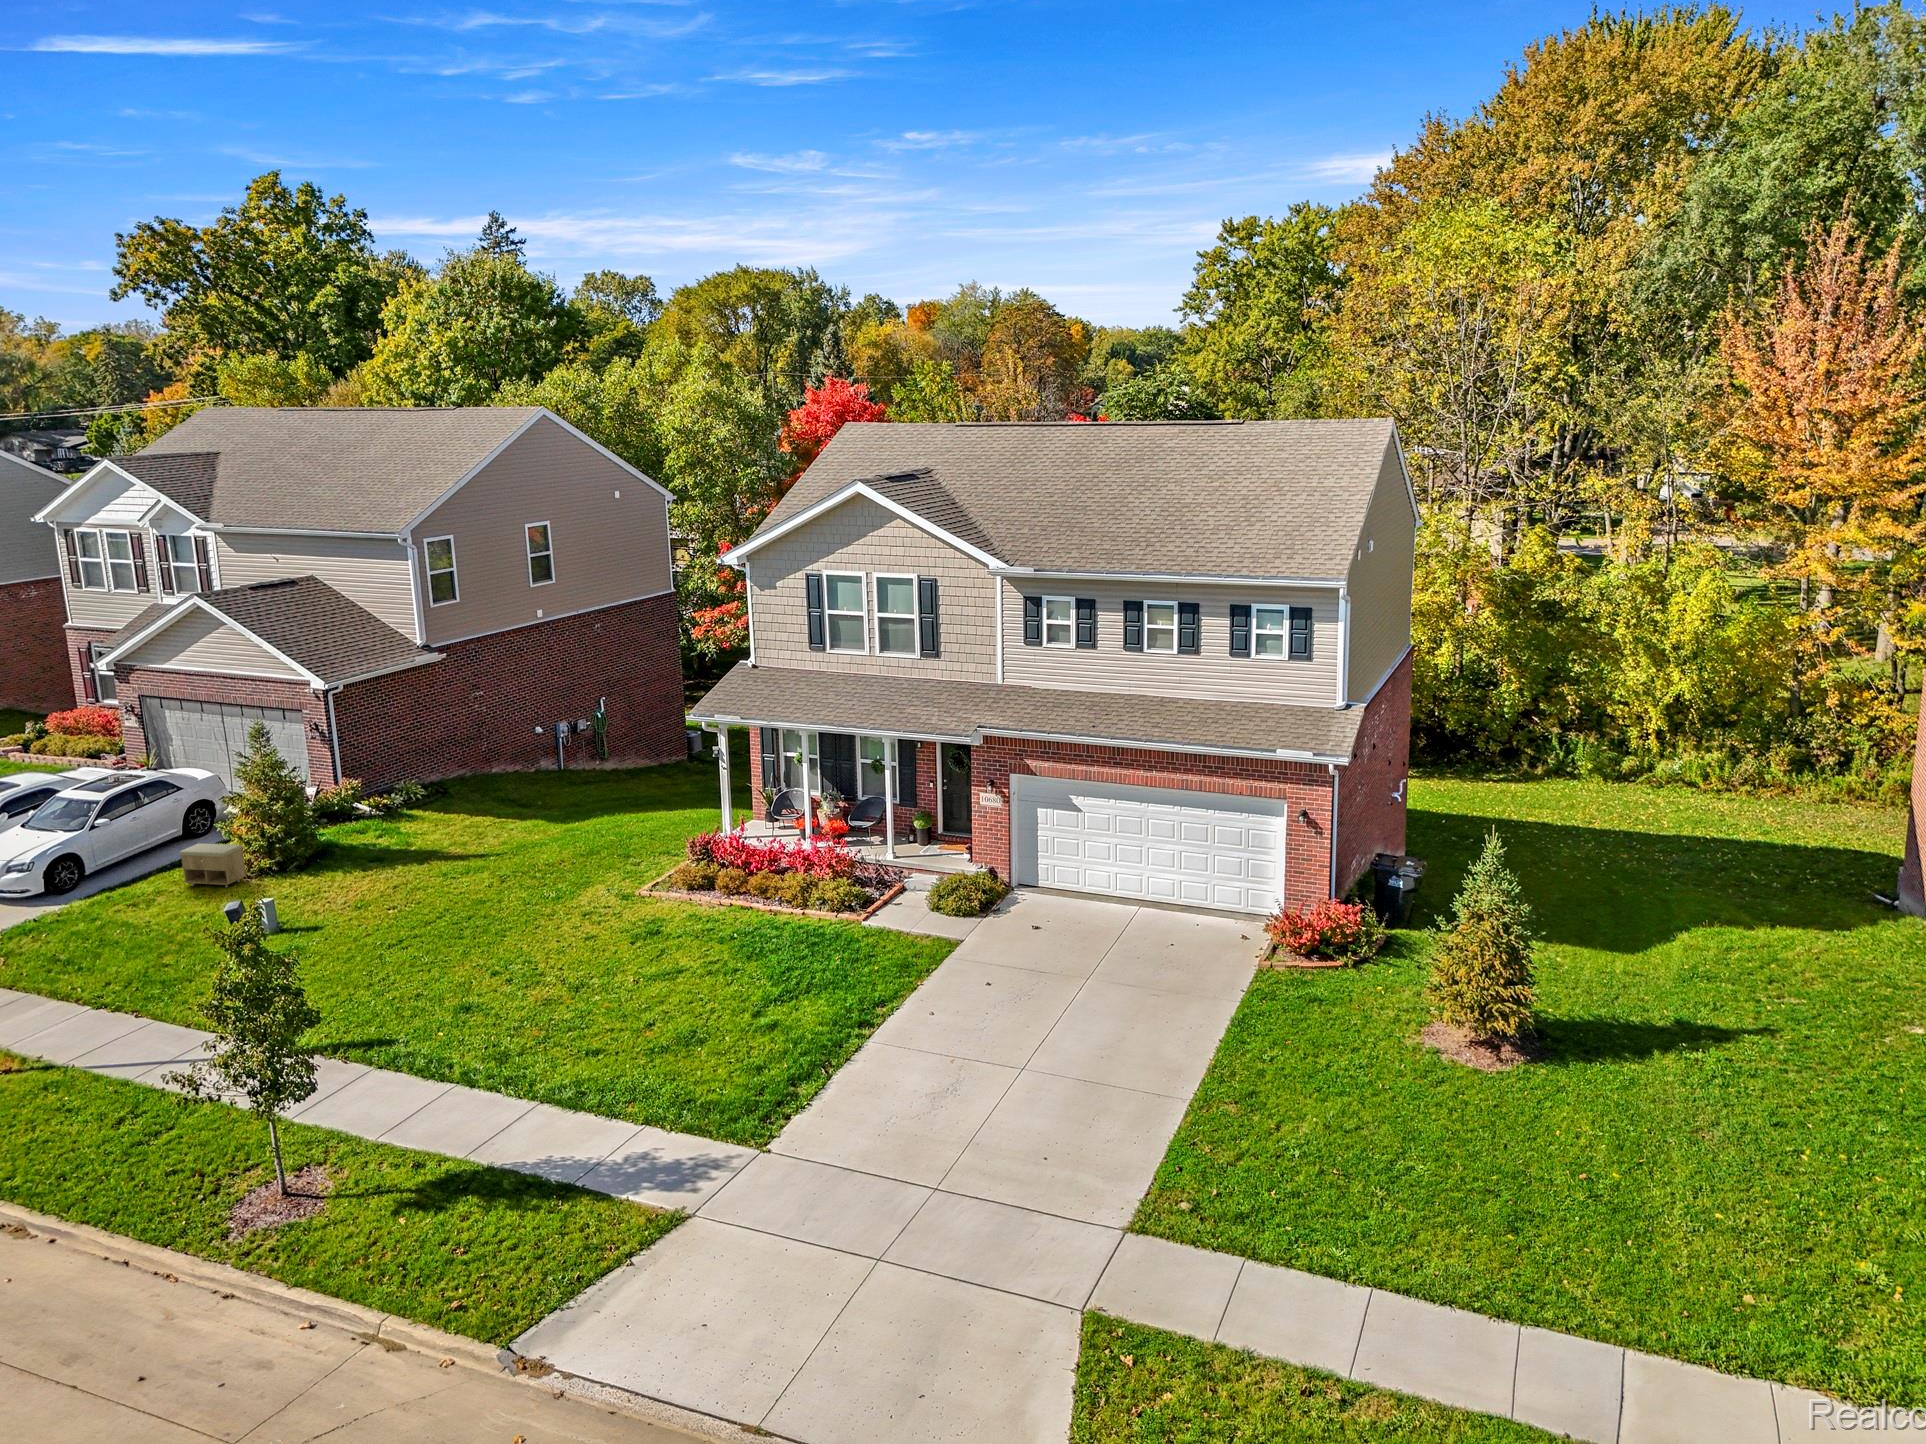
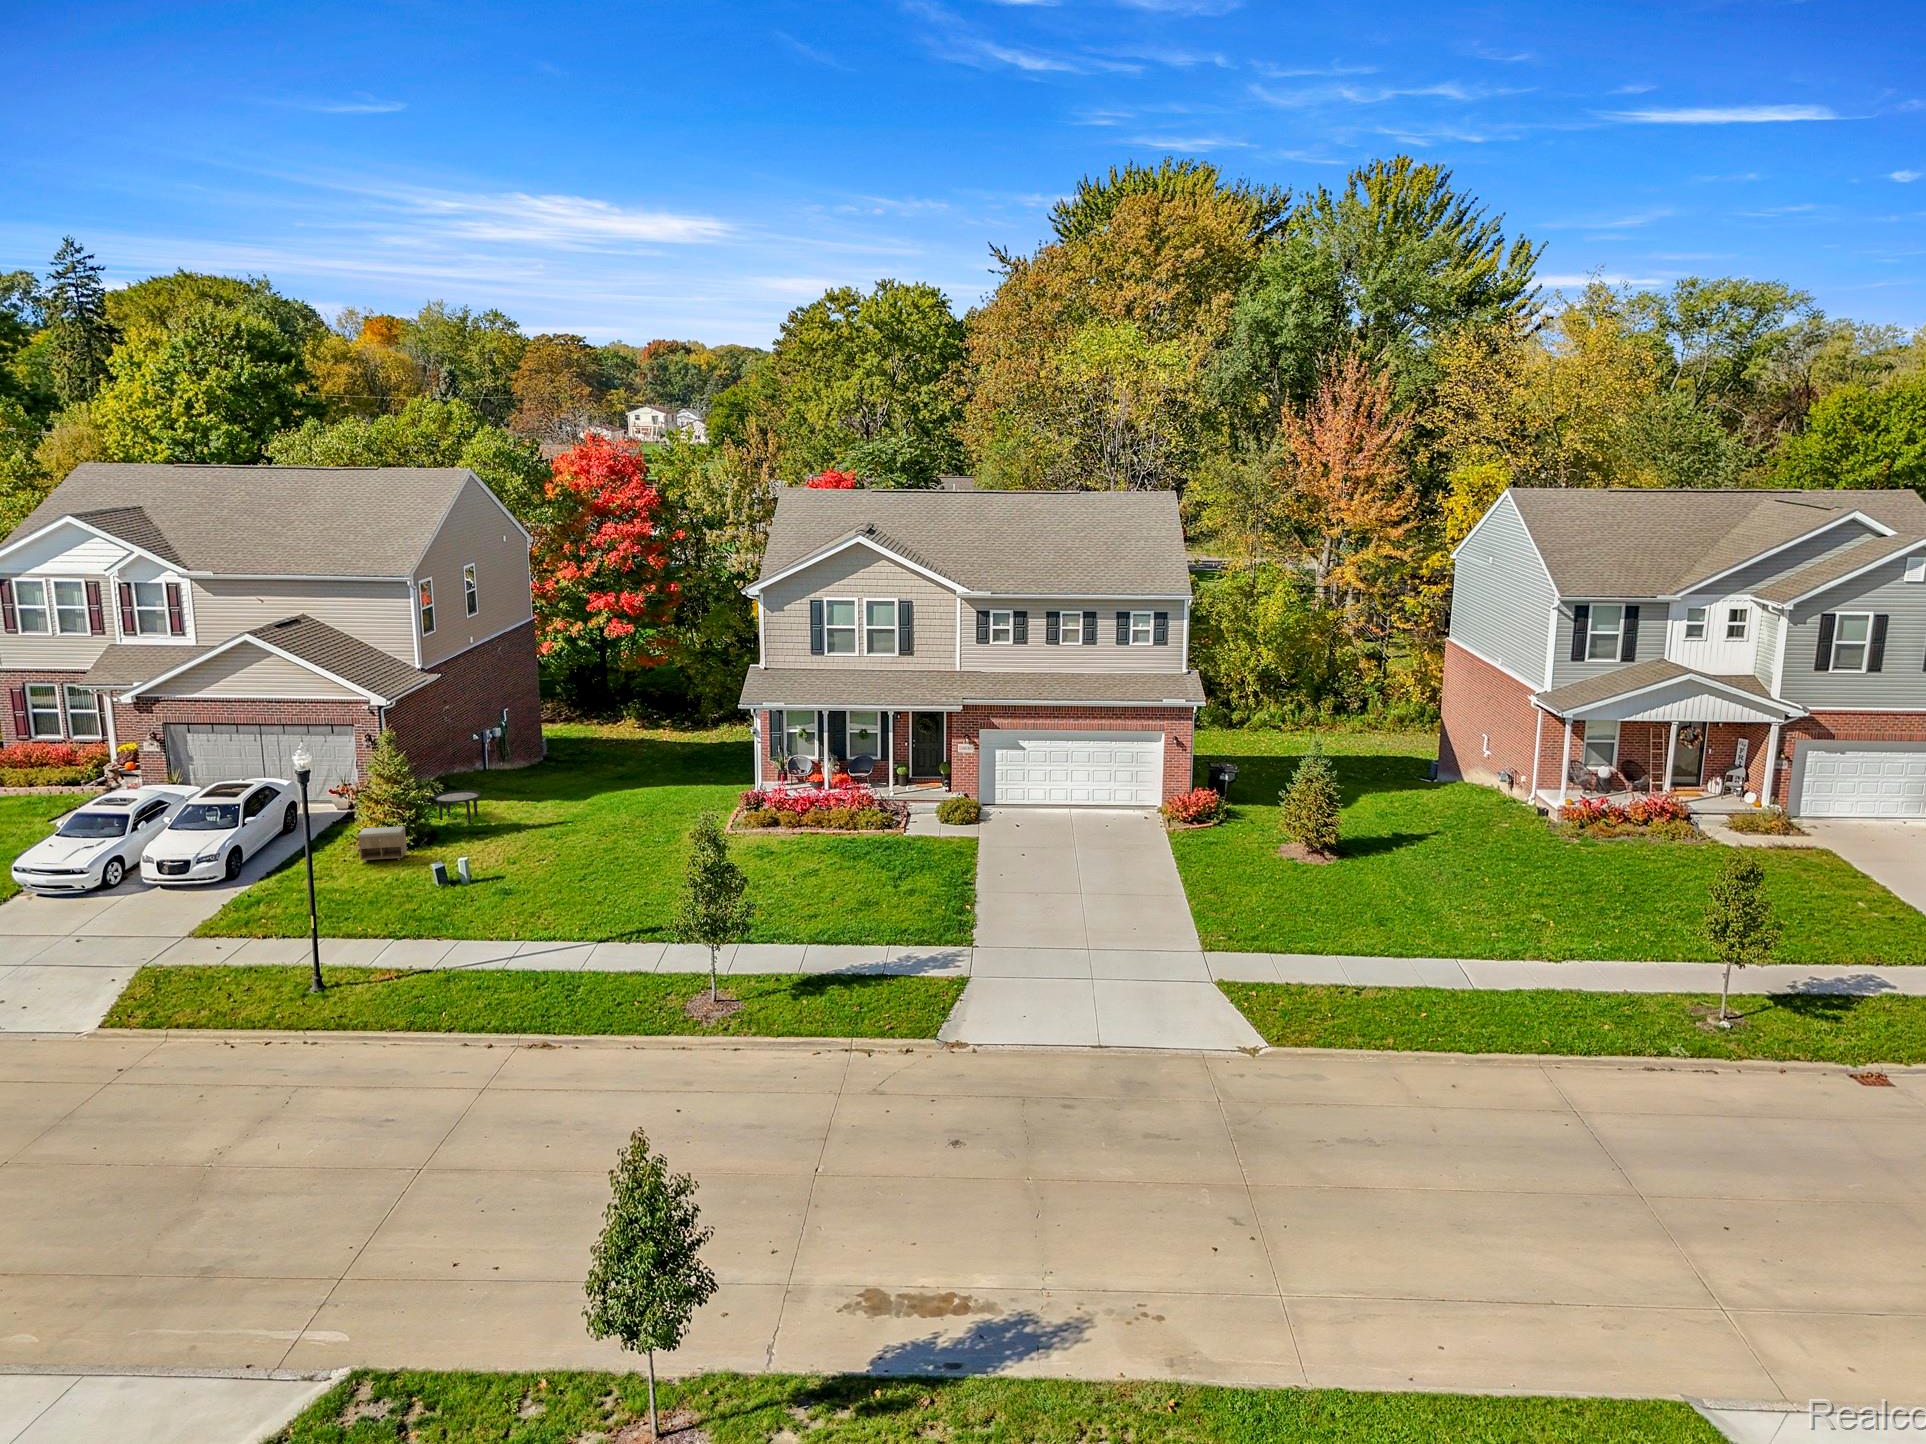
round table: none [331,800,391,844] -> present [434,790,481,824]

